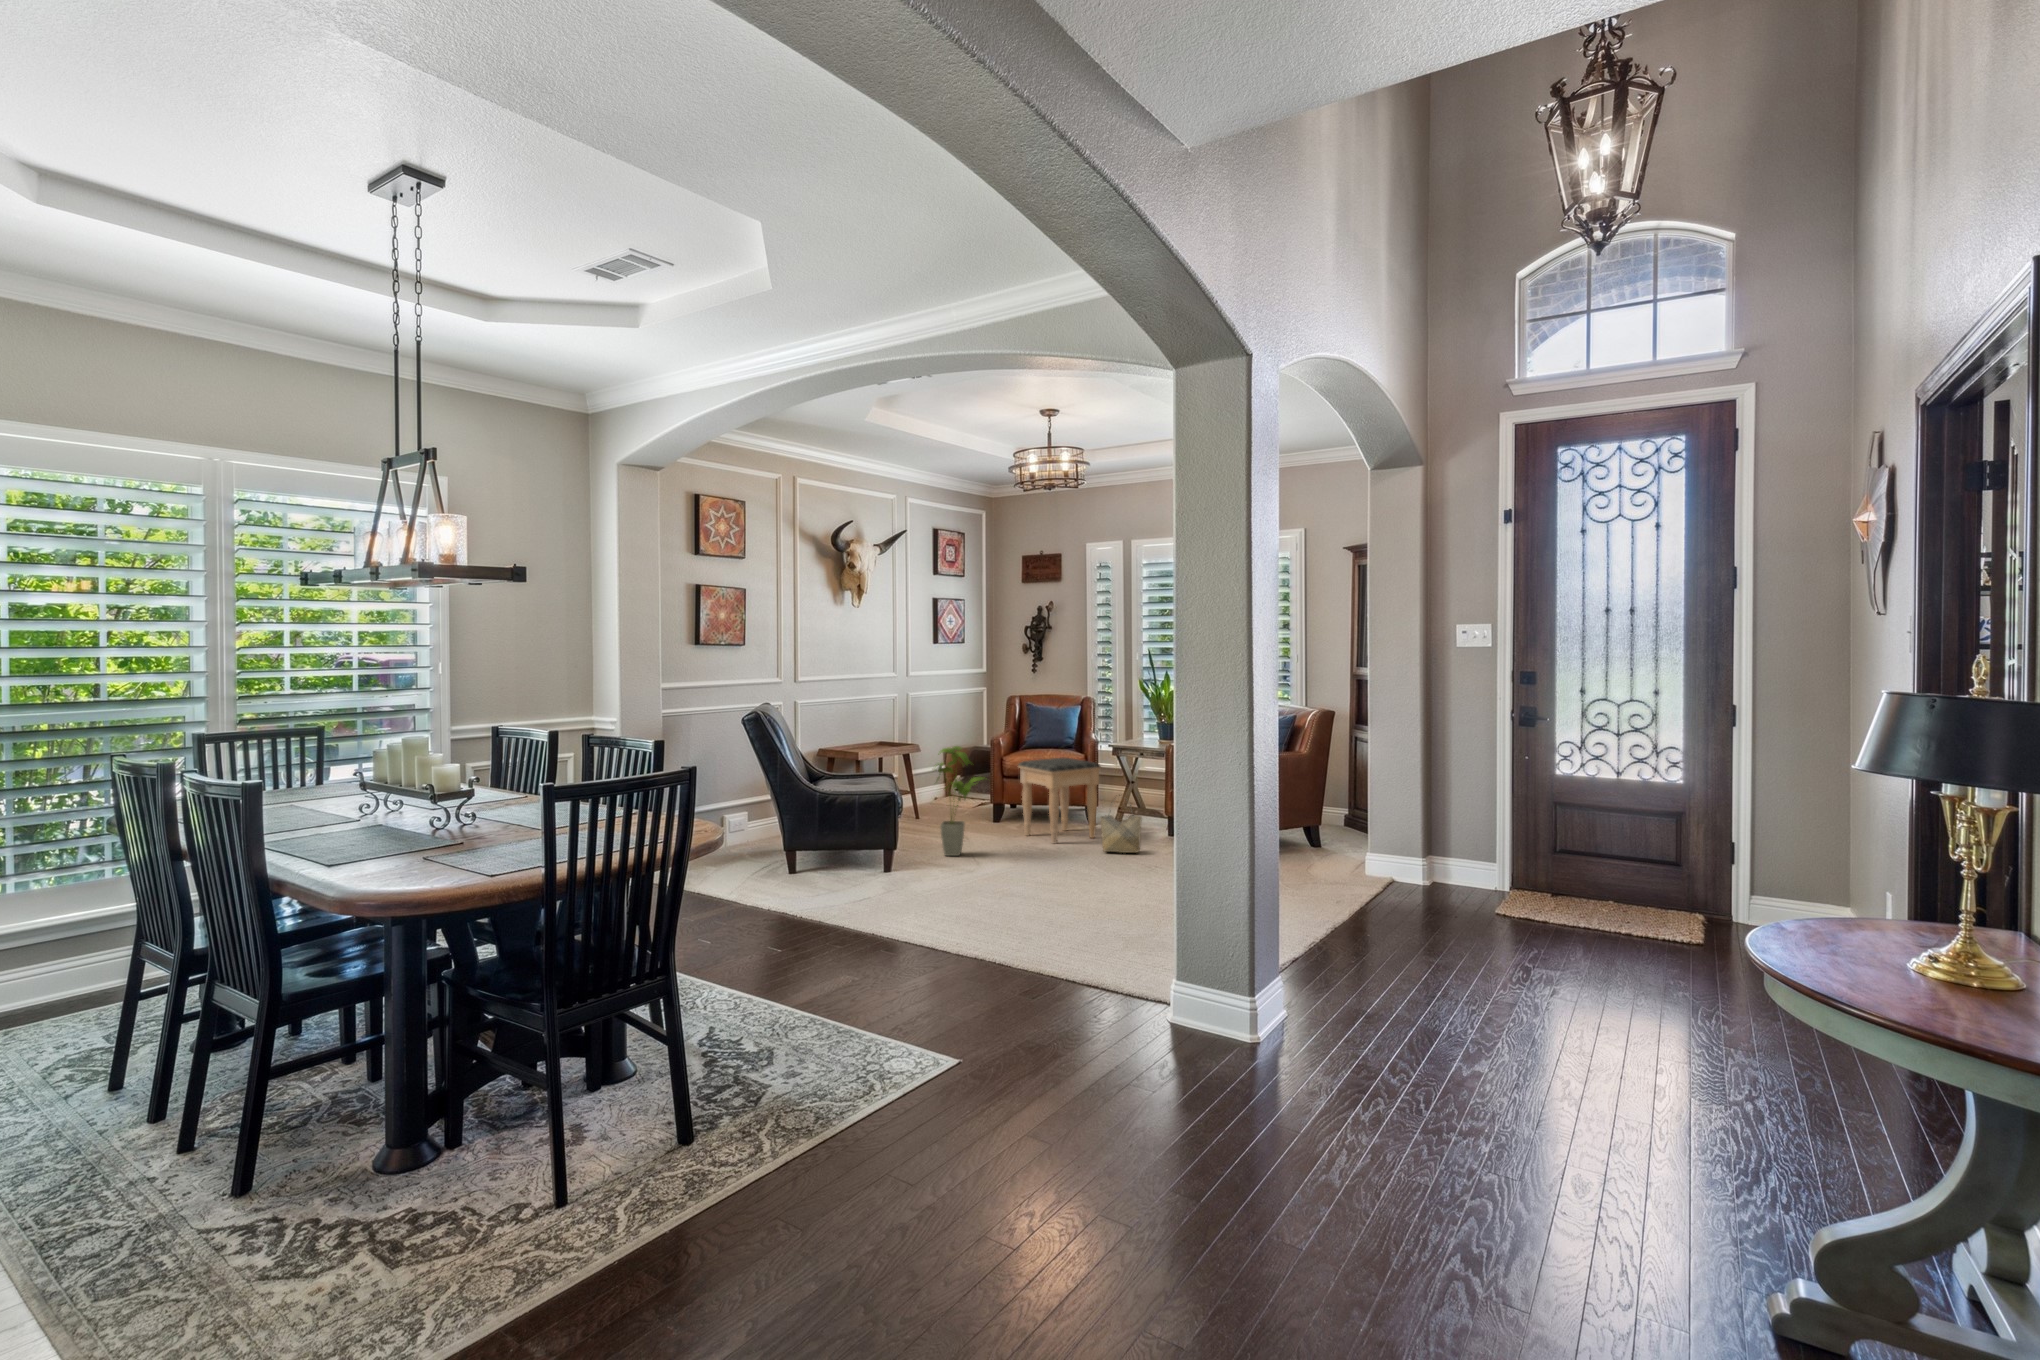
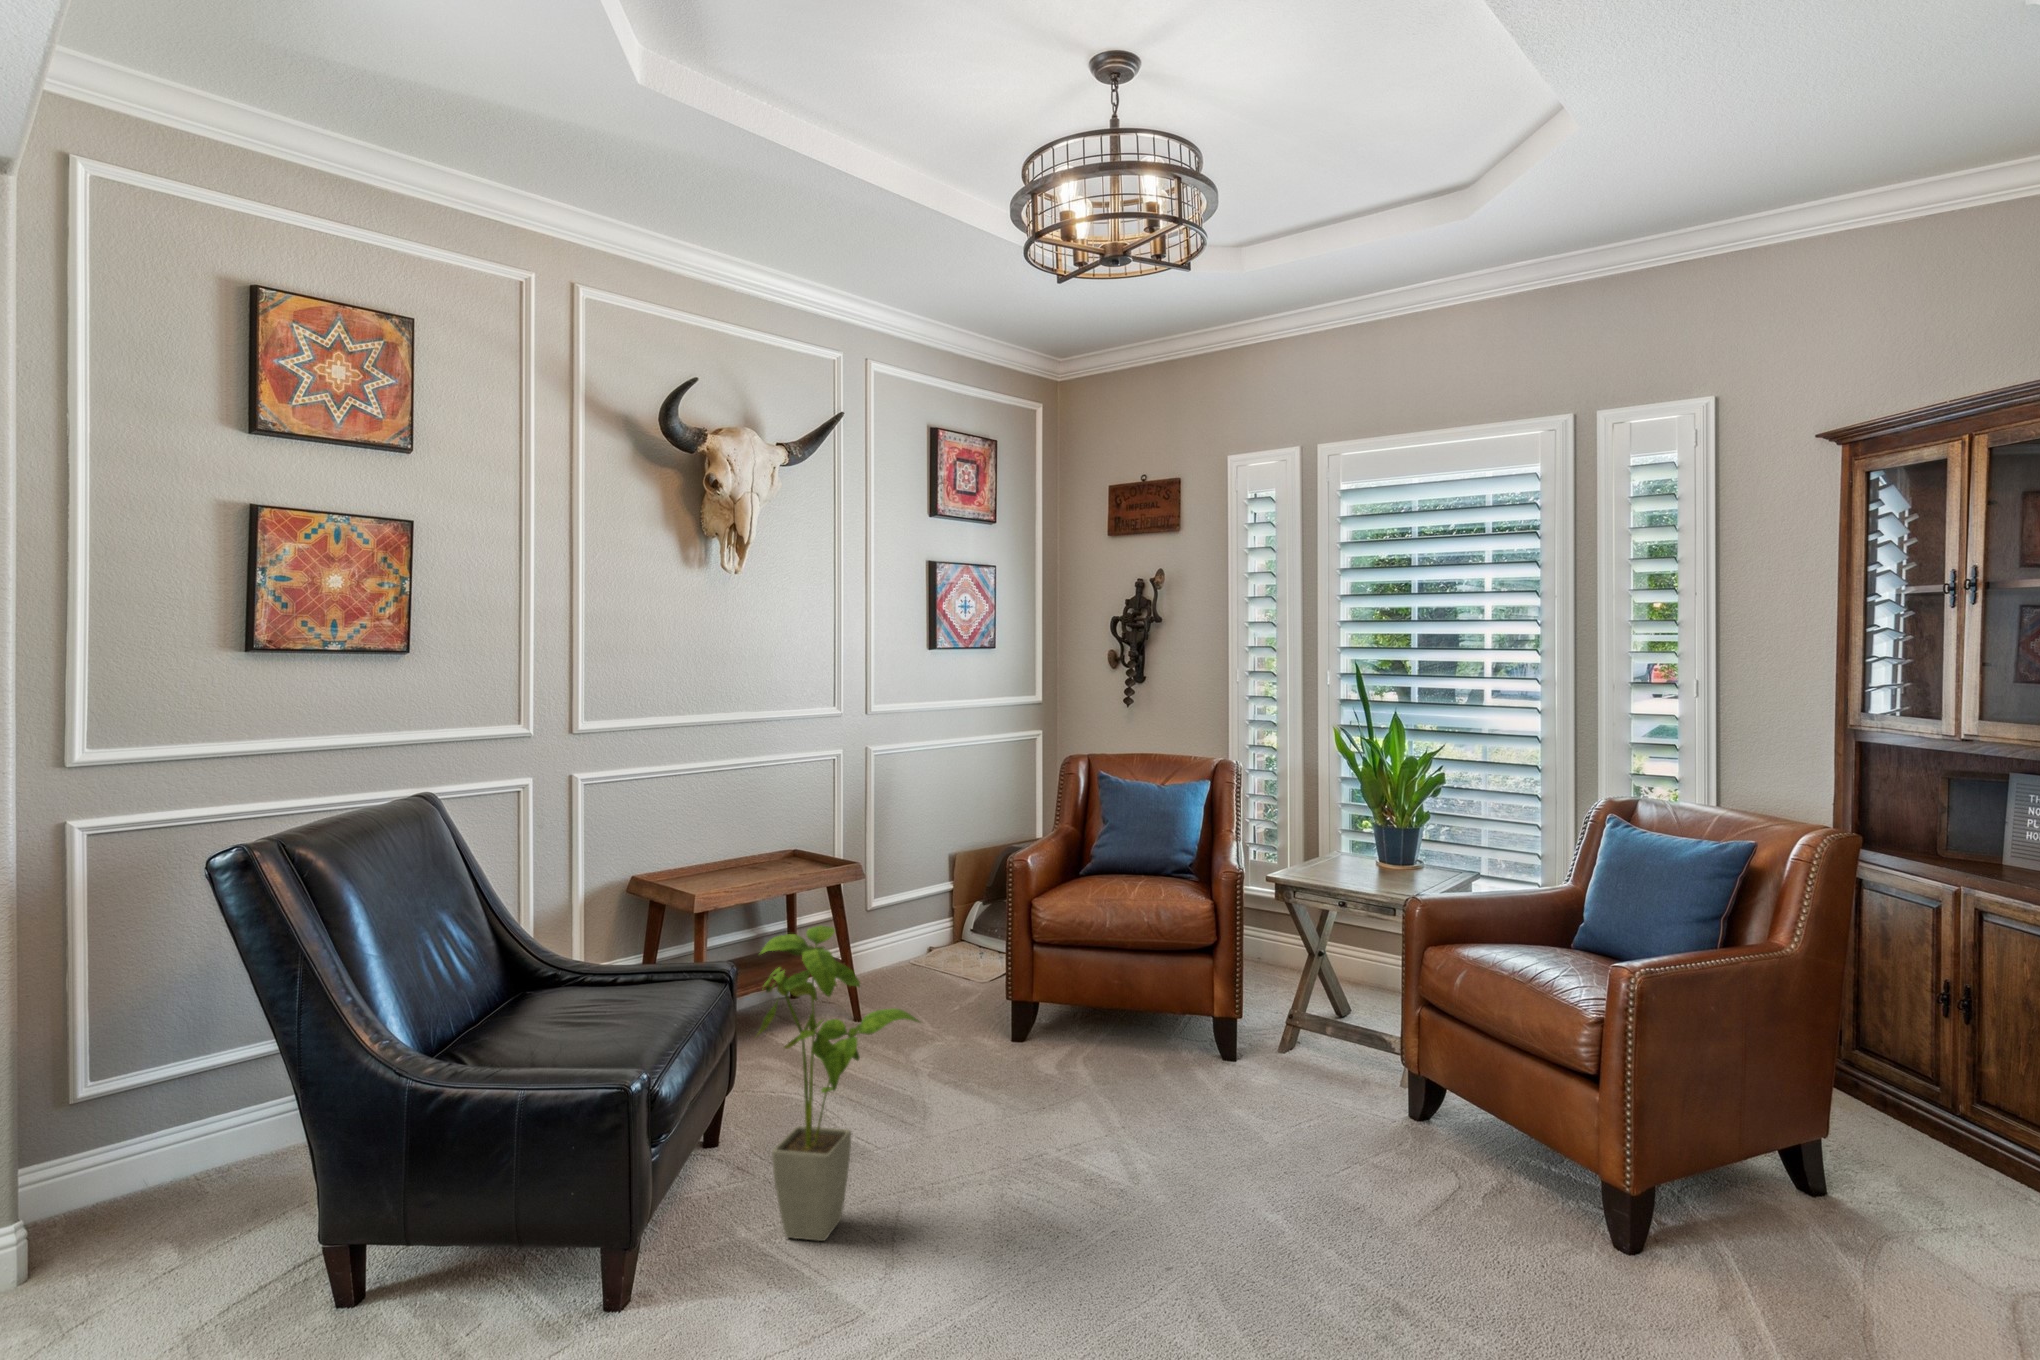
footstool: present [1018,758,1101,844] -> none [1031,920,1239,1172]
woven basket: present [1101,795,1142,853] -> none [1229,1062,1351,1247]

